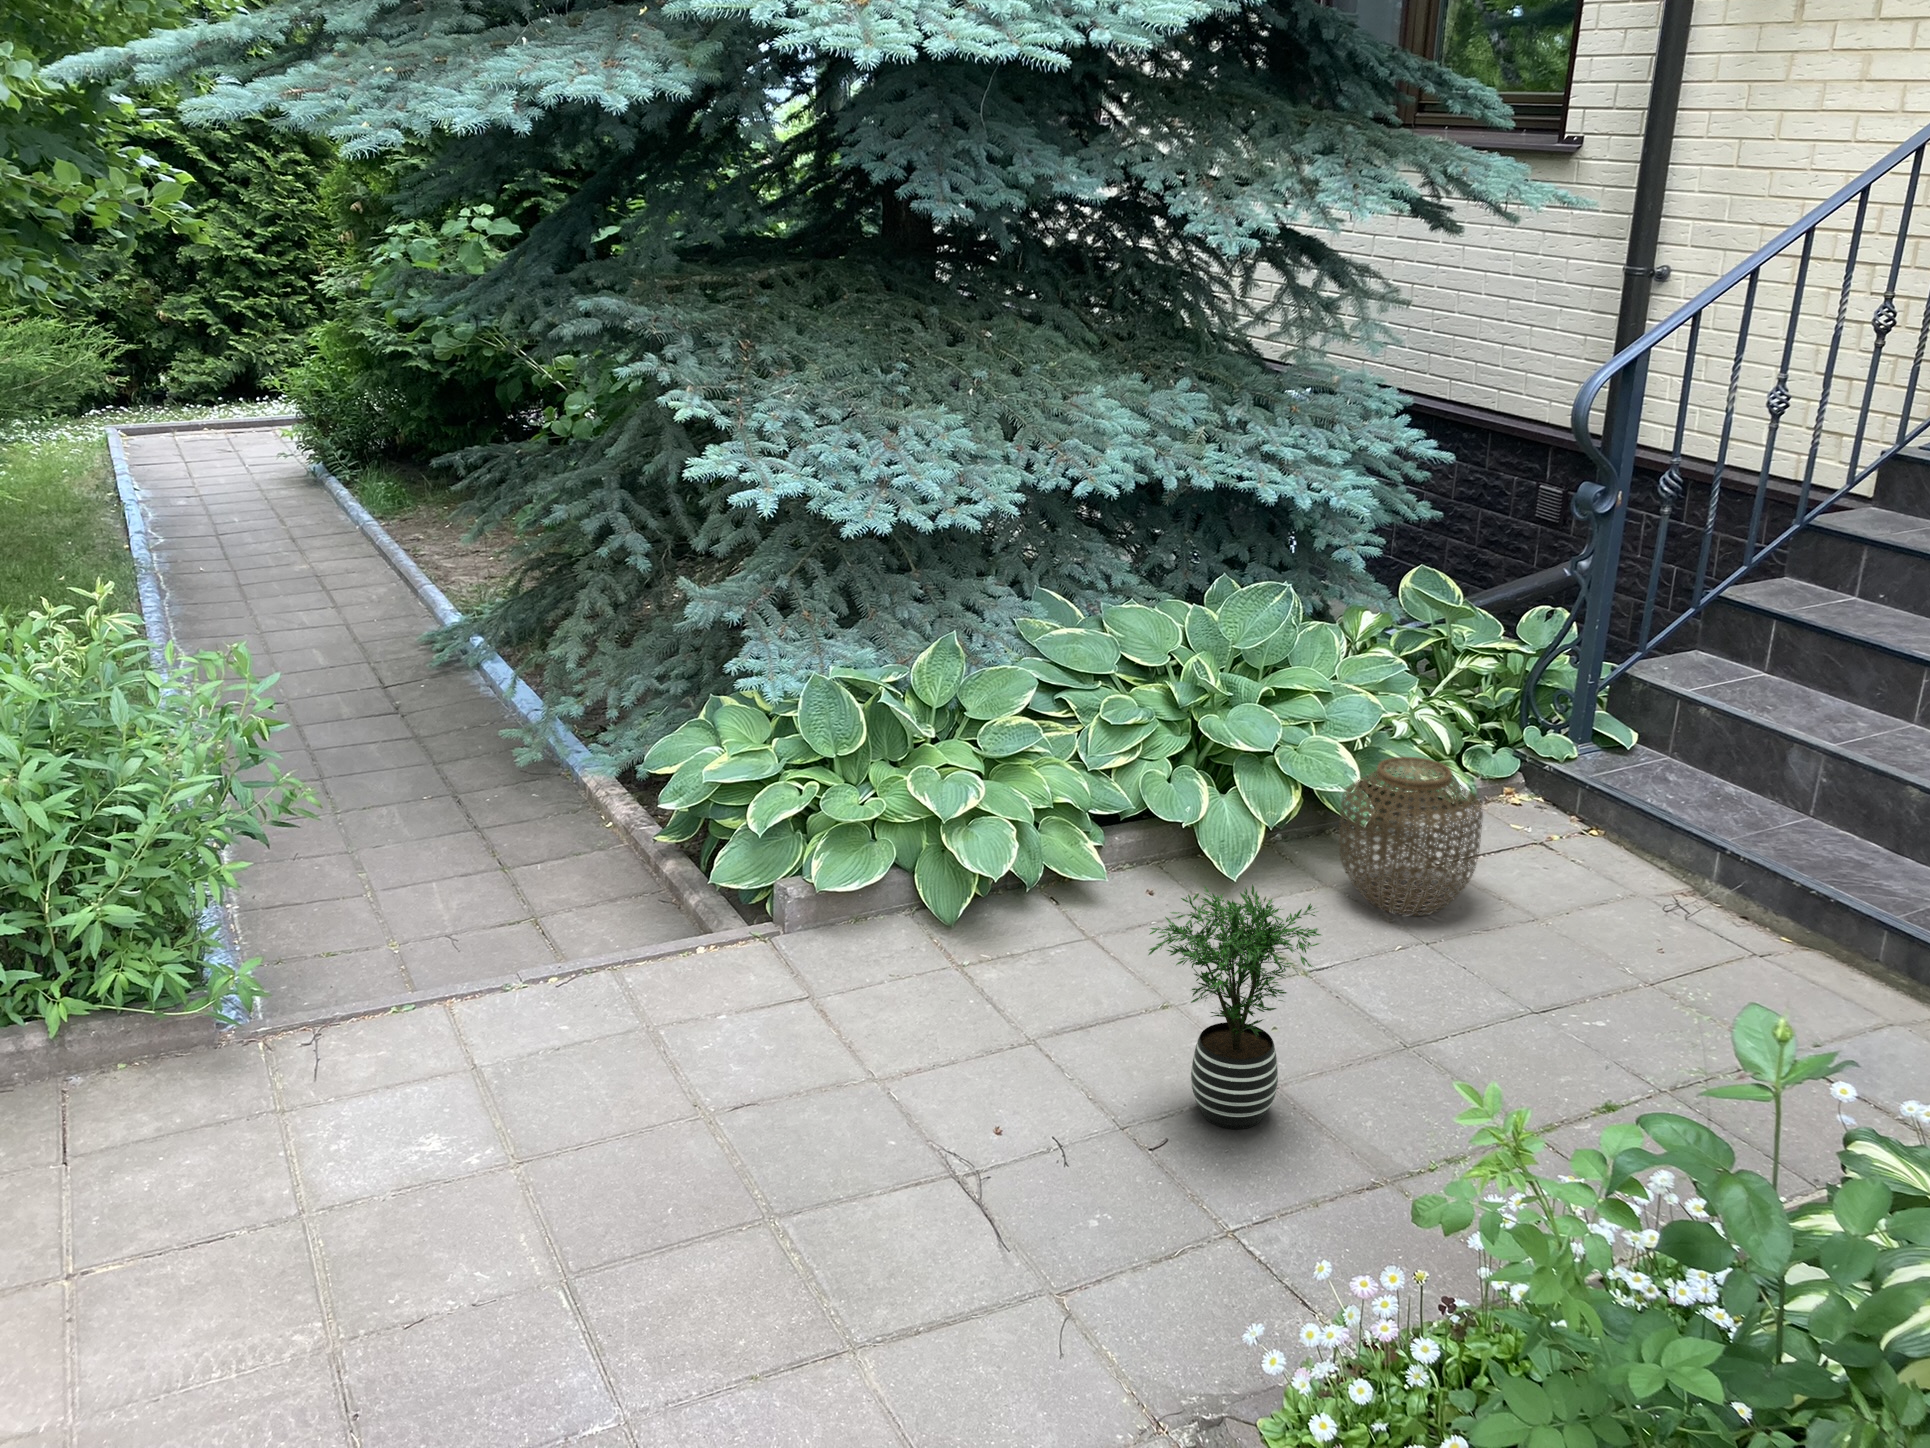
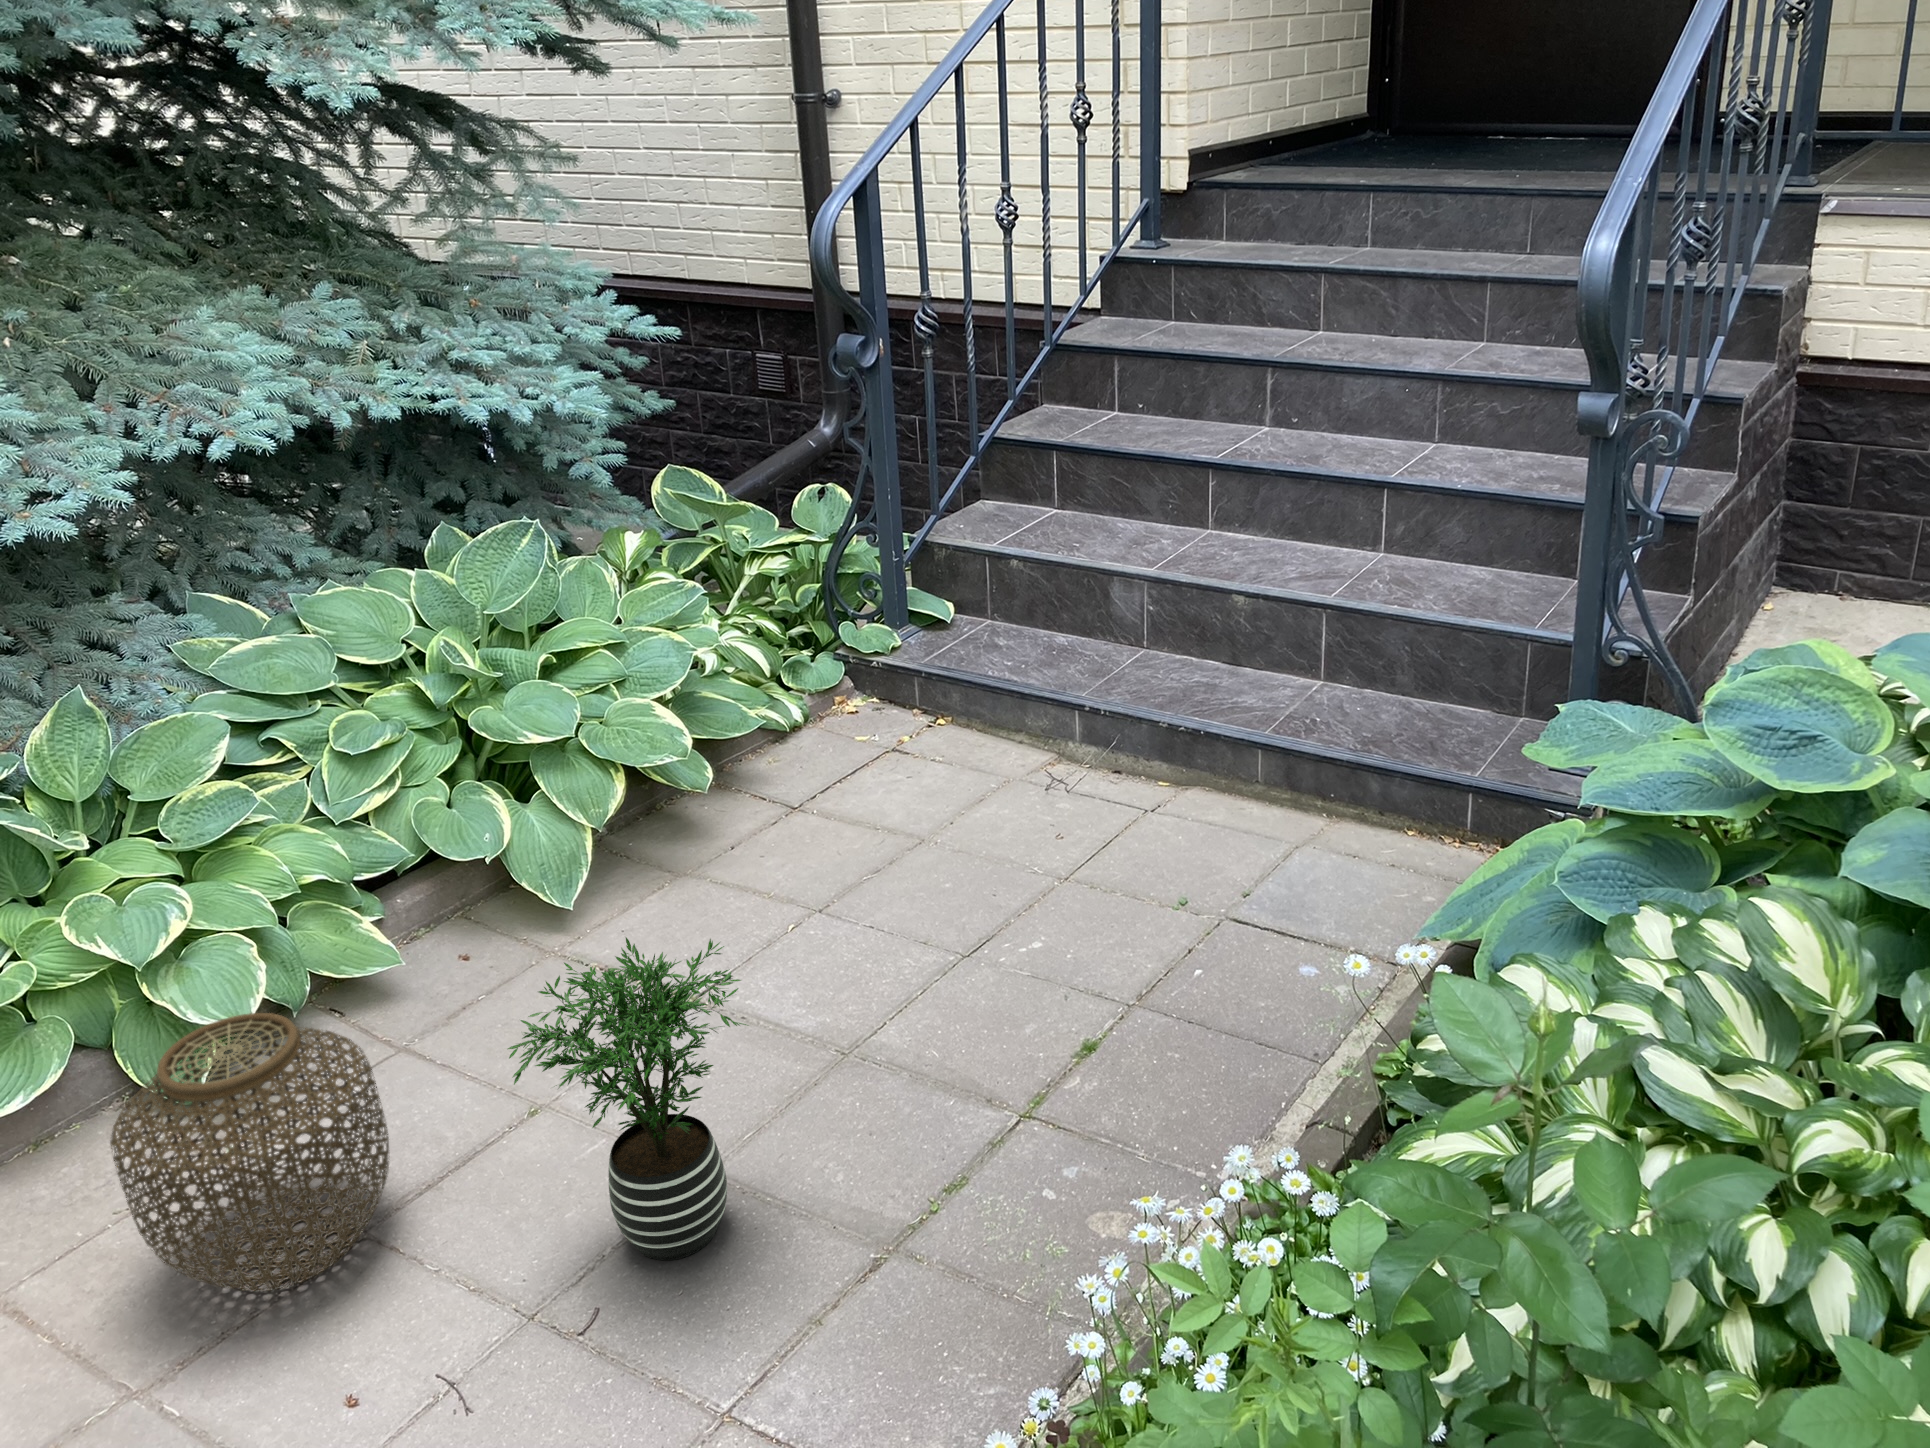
woven basket: present [1339,757,1483,916] -> present [110,1013,389,1291]

